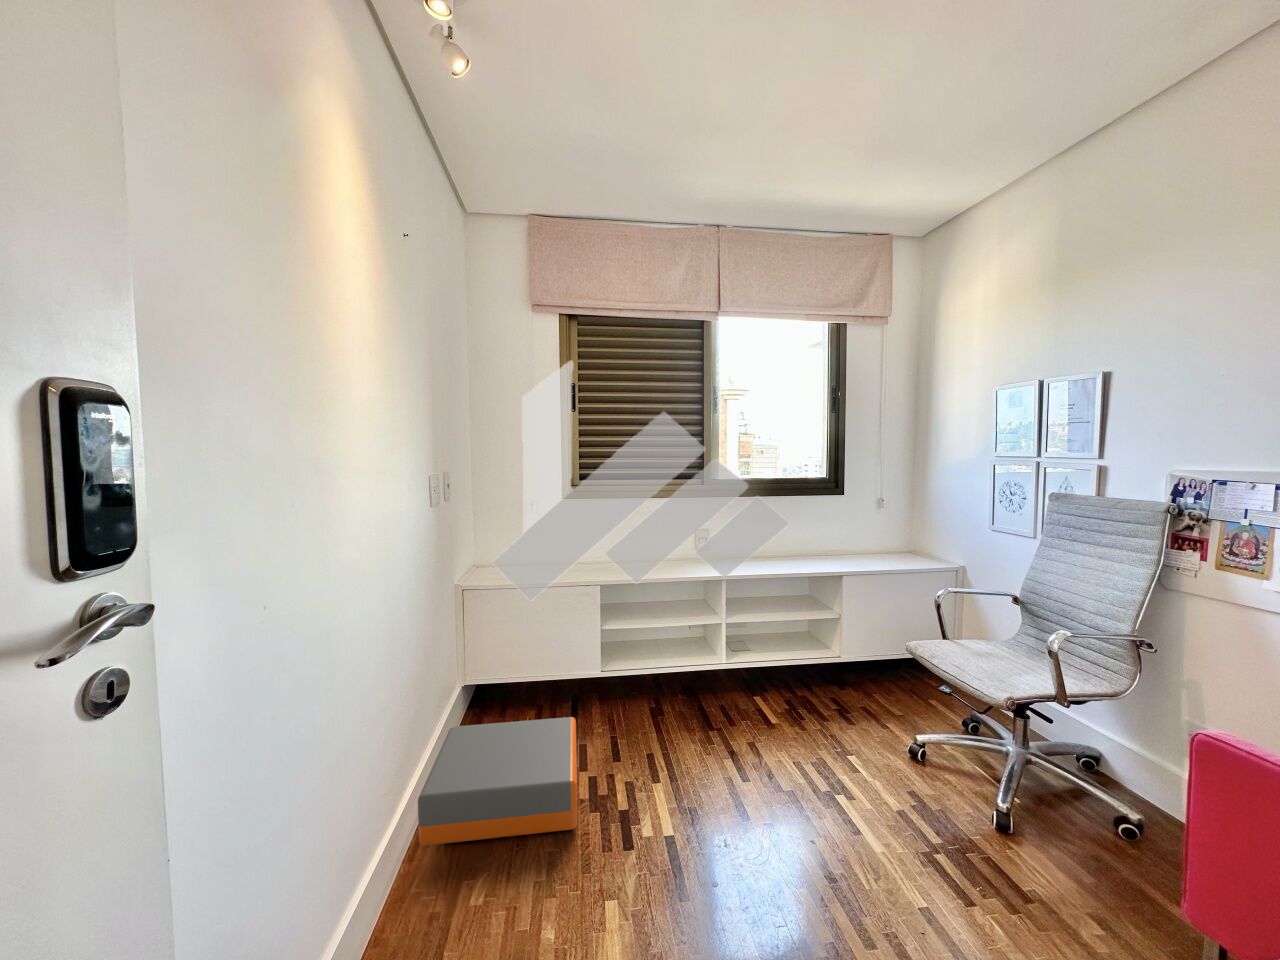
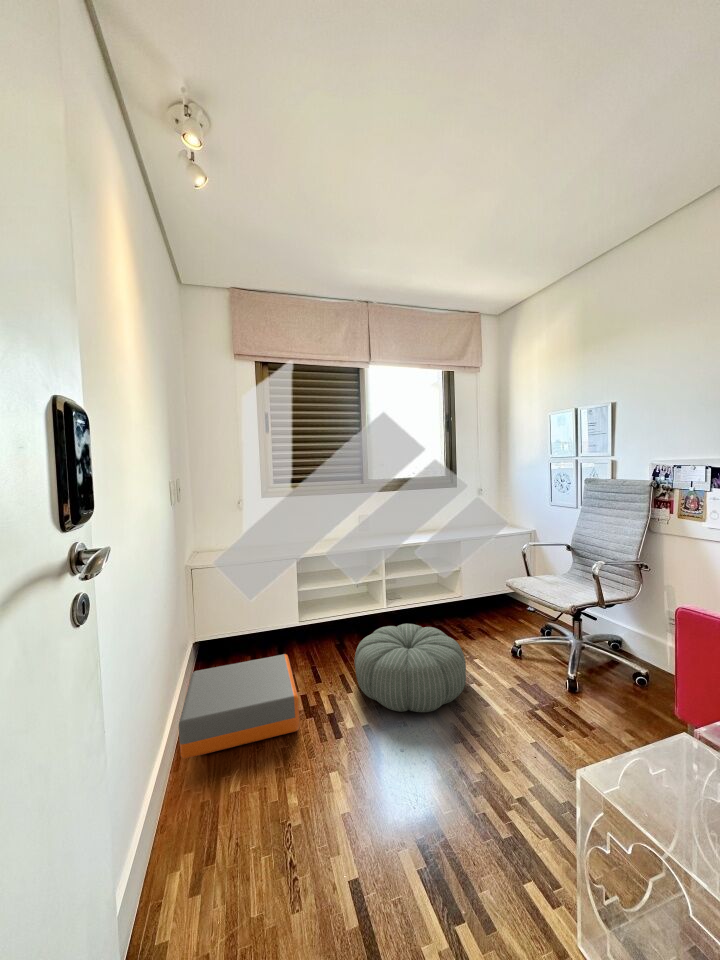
pouf: none [665,692,829,830] -> present [355,624,466,712]

